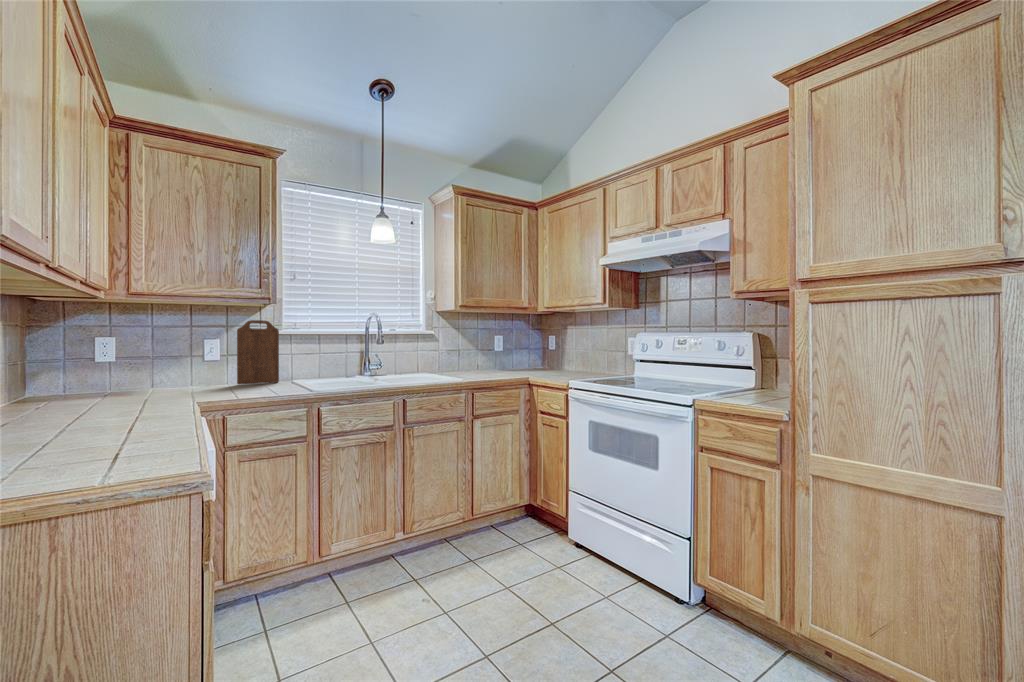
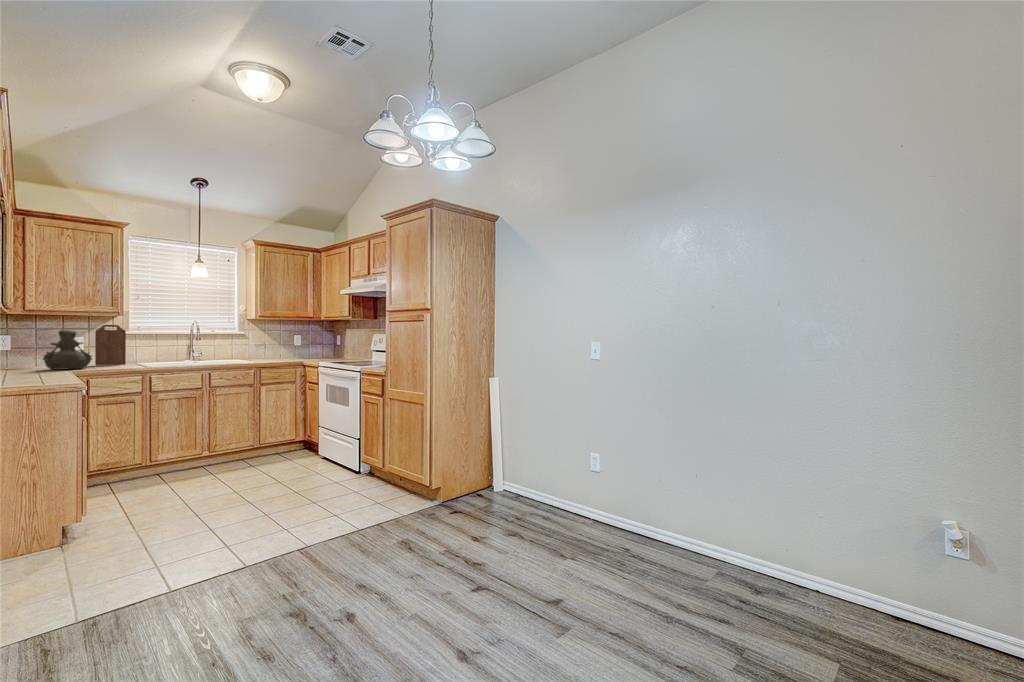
vase: none [153,329,233,398] -> present [43,330,92,370]

